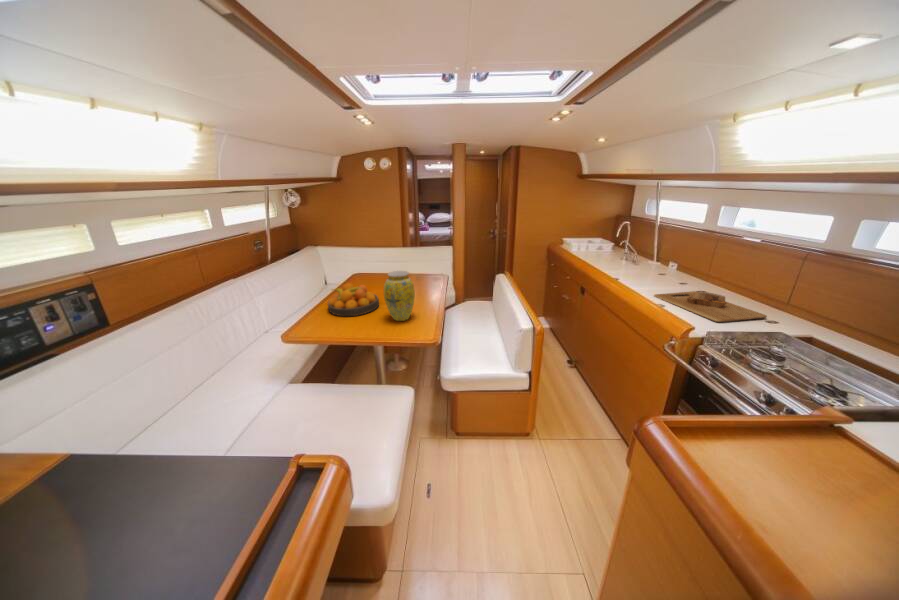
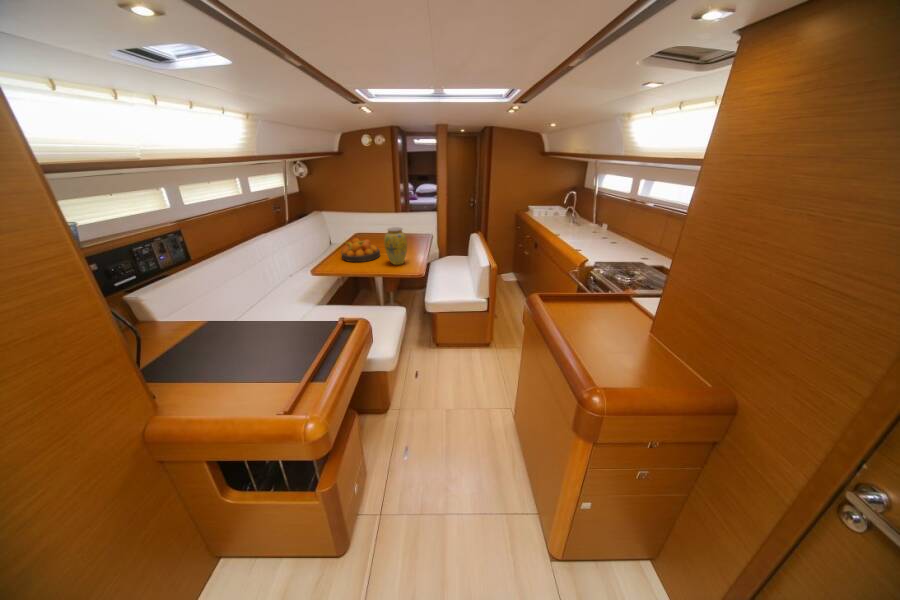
cutting board: present [654,291,767,322] -> none [577,241,643,260]

